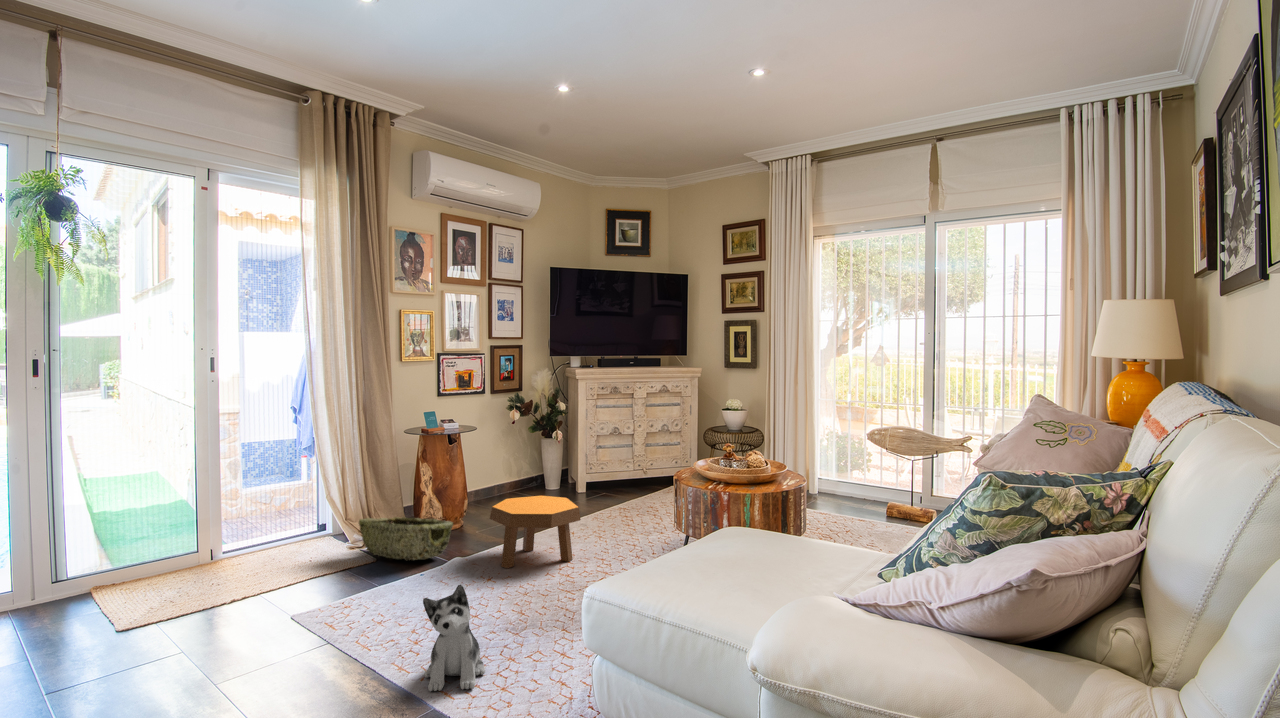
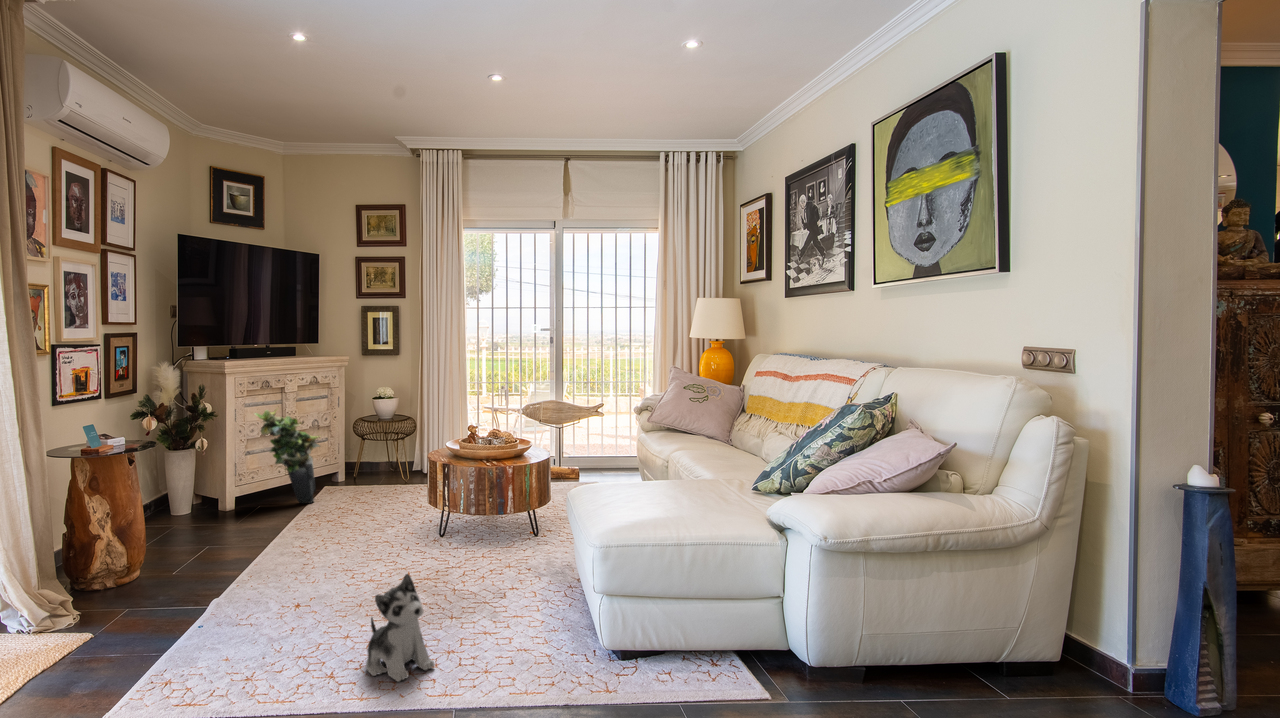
potted plant: none [596,413,650,504] -> present [255,410,320,503]
footstool: present [490,496,581,568] -> none [240,499,346,583]
woven basket: present [359,517,453,560] -> none [46,548,189,610]

